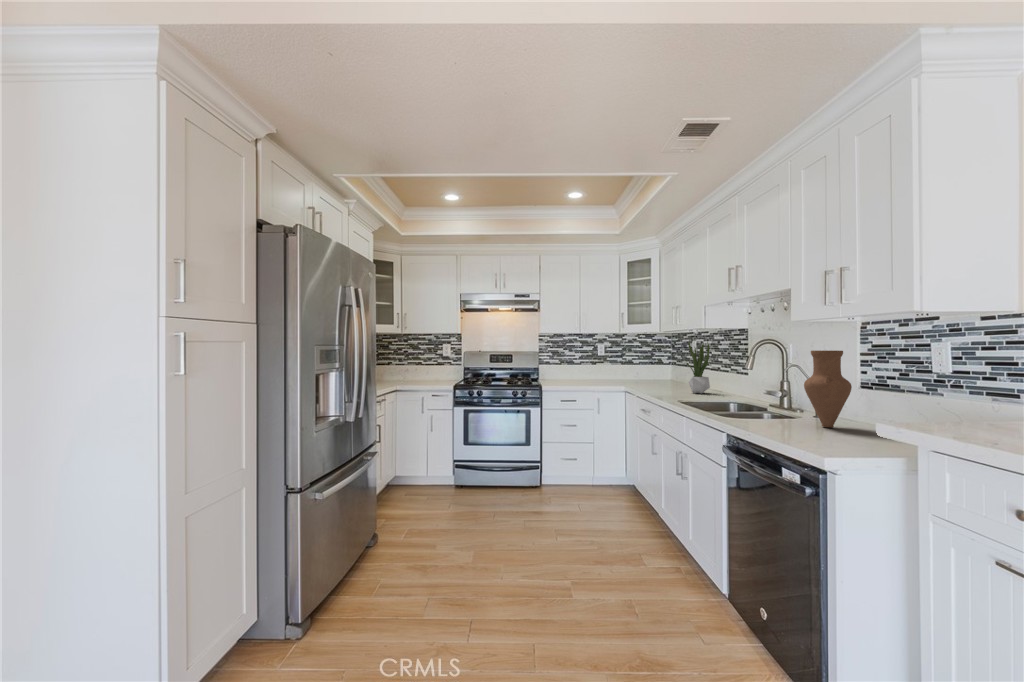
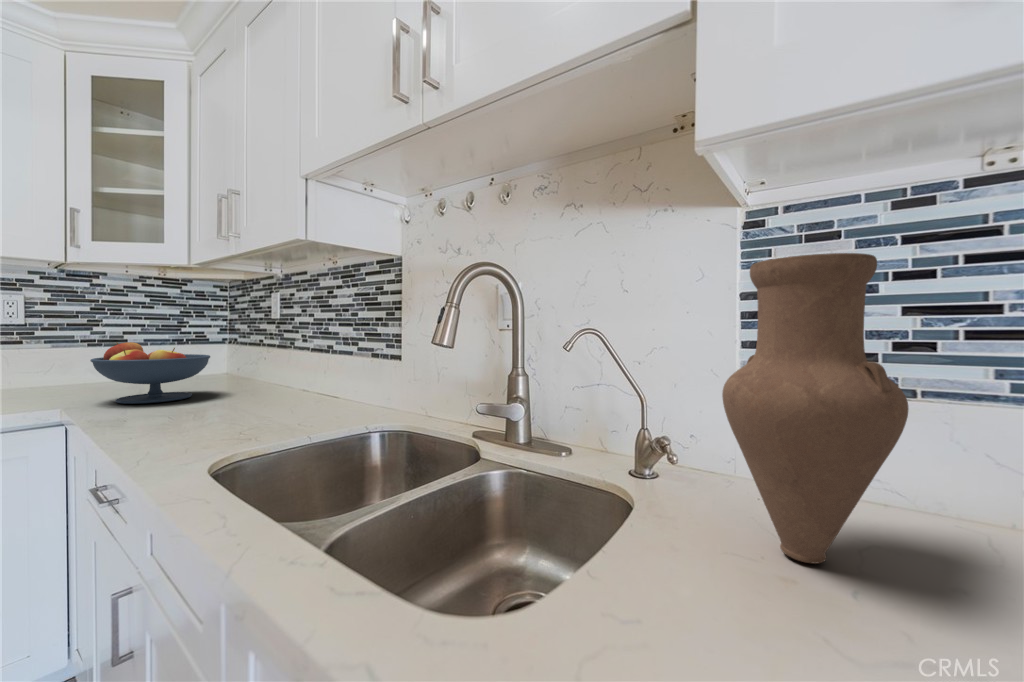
potted plant: present [687,342,710,394] -> none [247,280,314,409]
fruit bowl: none [631,364,669,388] -> present [90,342,210,404]

